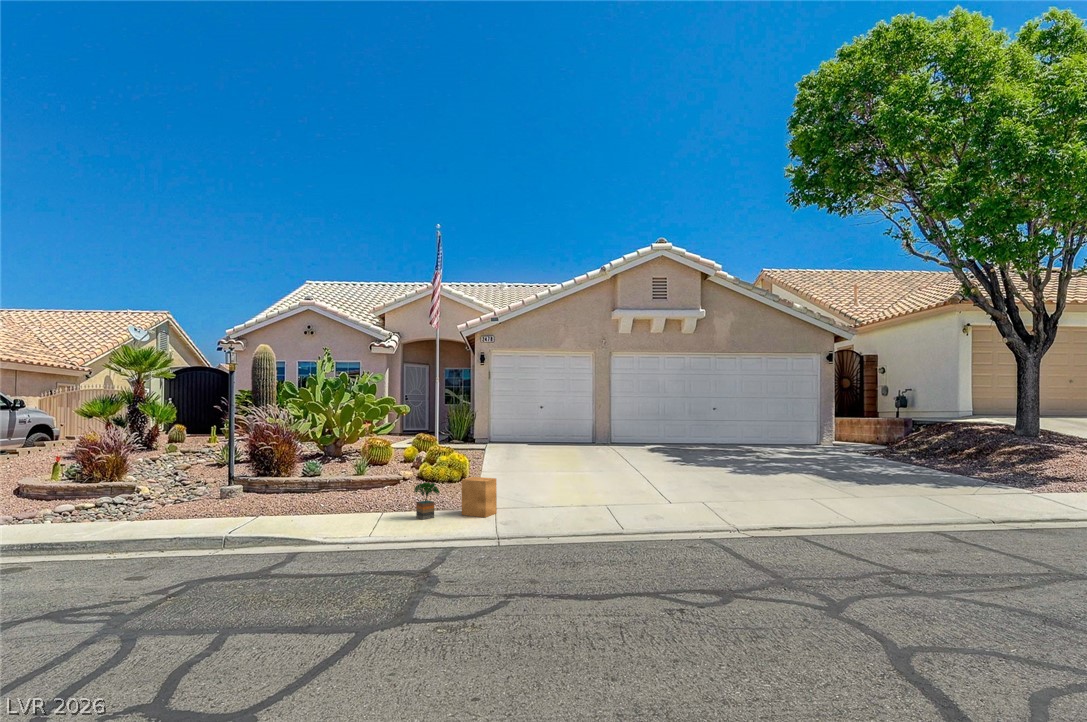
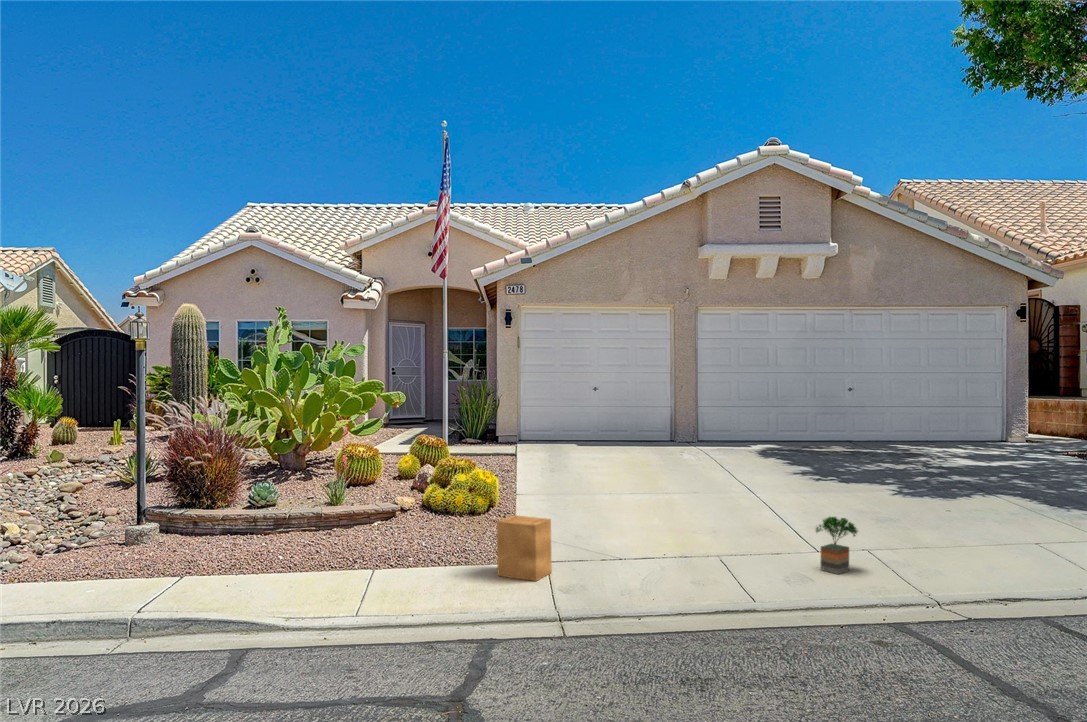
potted tree: present [414,482,439,520] -> present [816,517,858,574]

